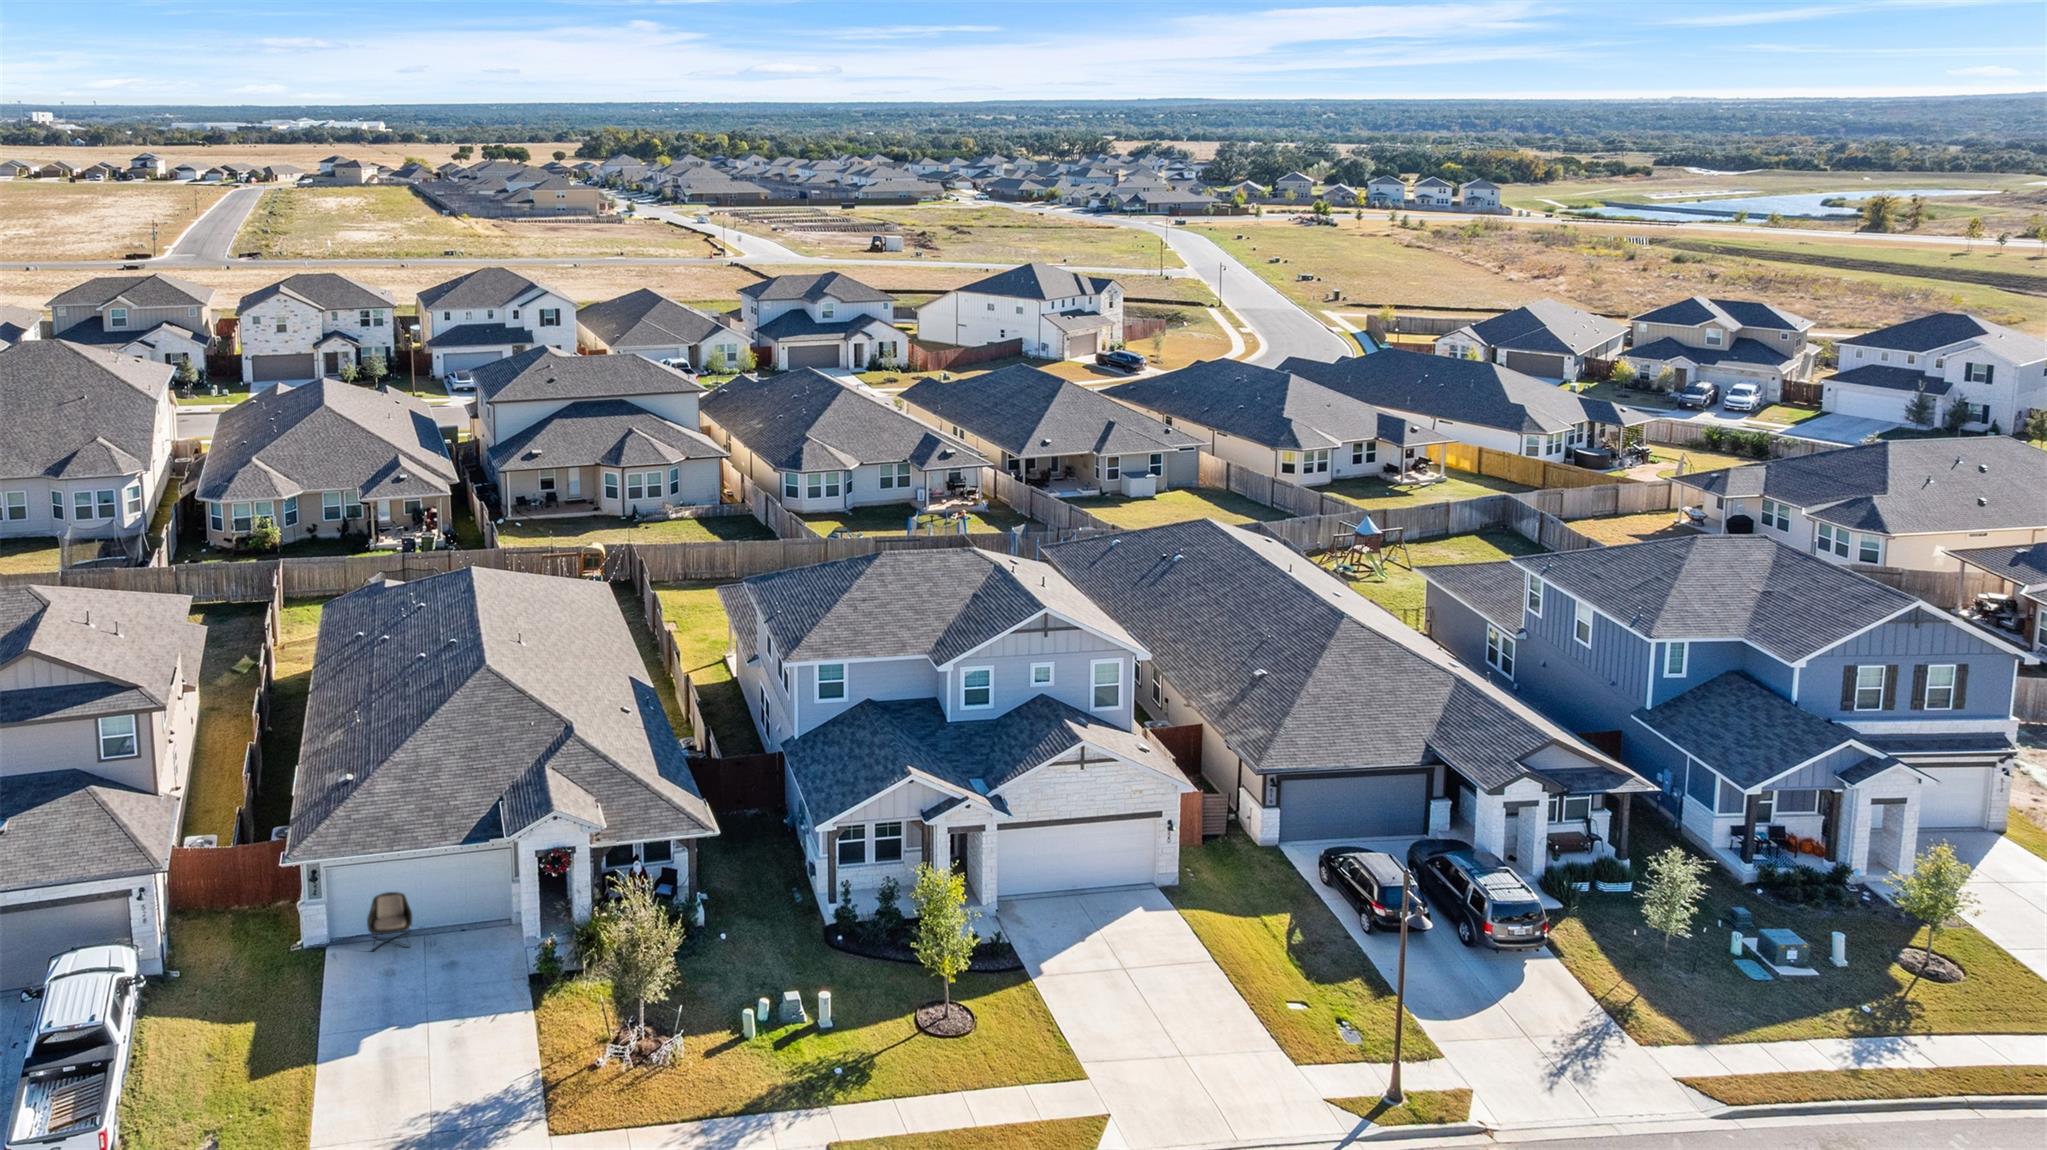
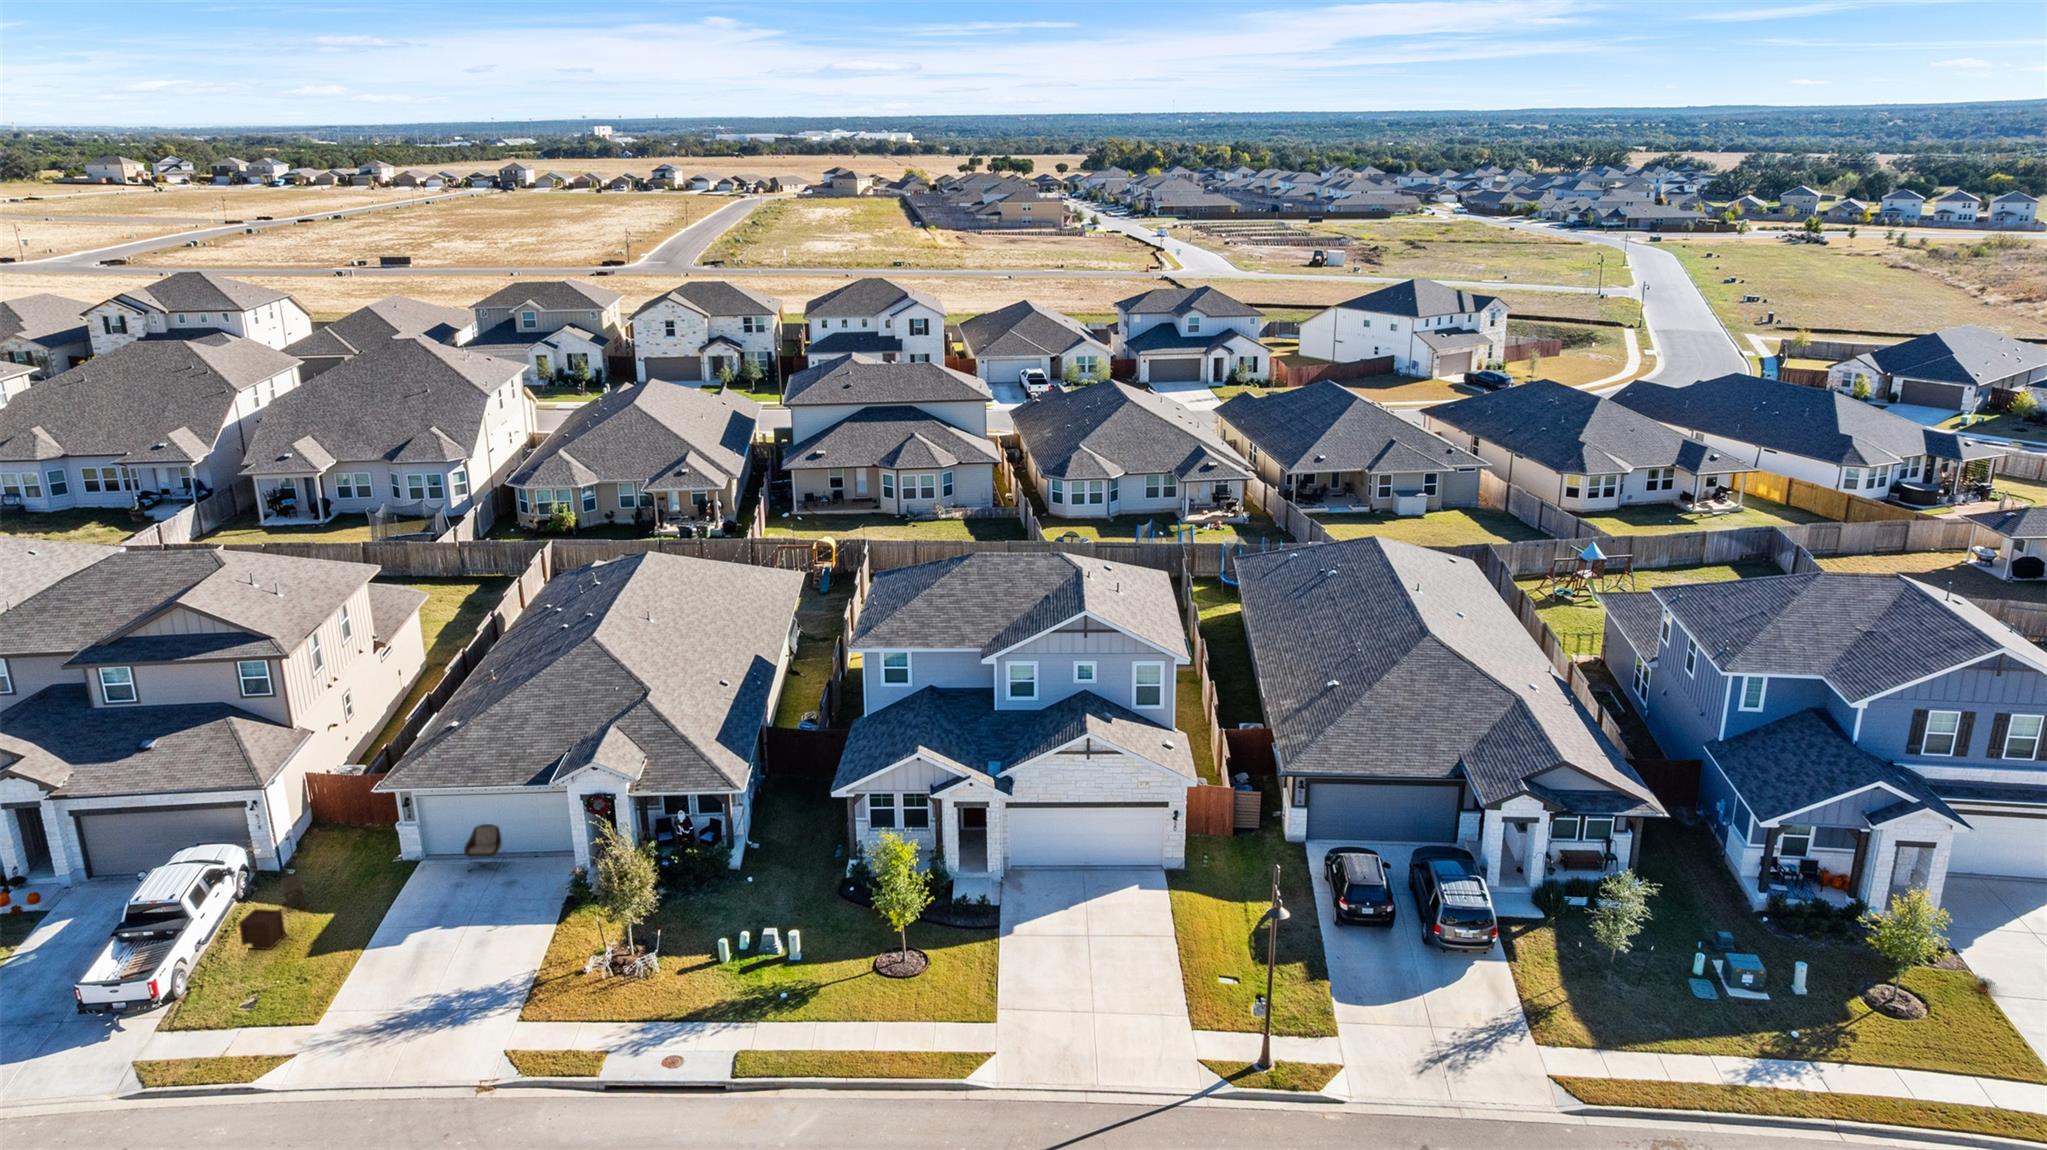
potted plant: none [1952,928,1980,945] -> present [1974,975,1995,993]
bench: none [143,977,183,1027] -> present [281,875,305,912]
wooden crate: none [122,1028,177,1082] -> present [239,909,285,950]

